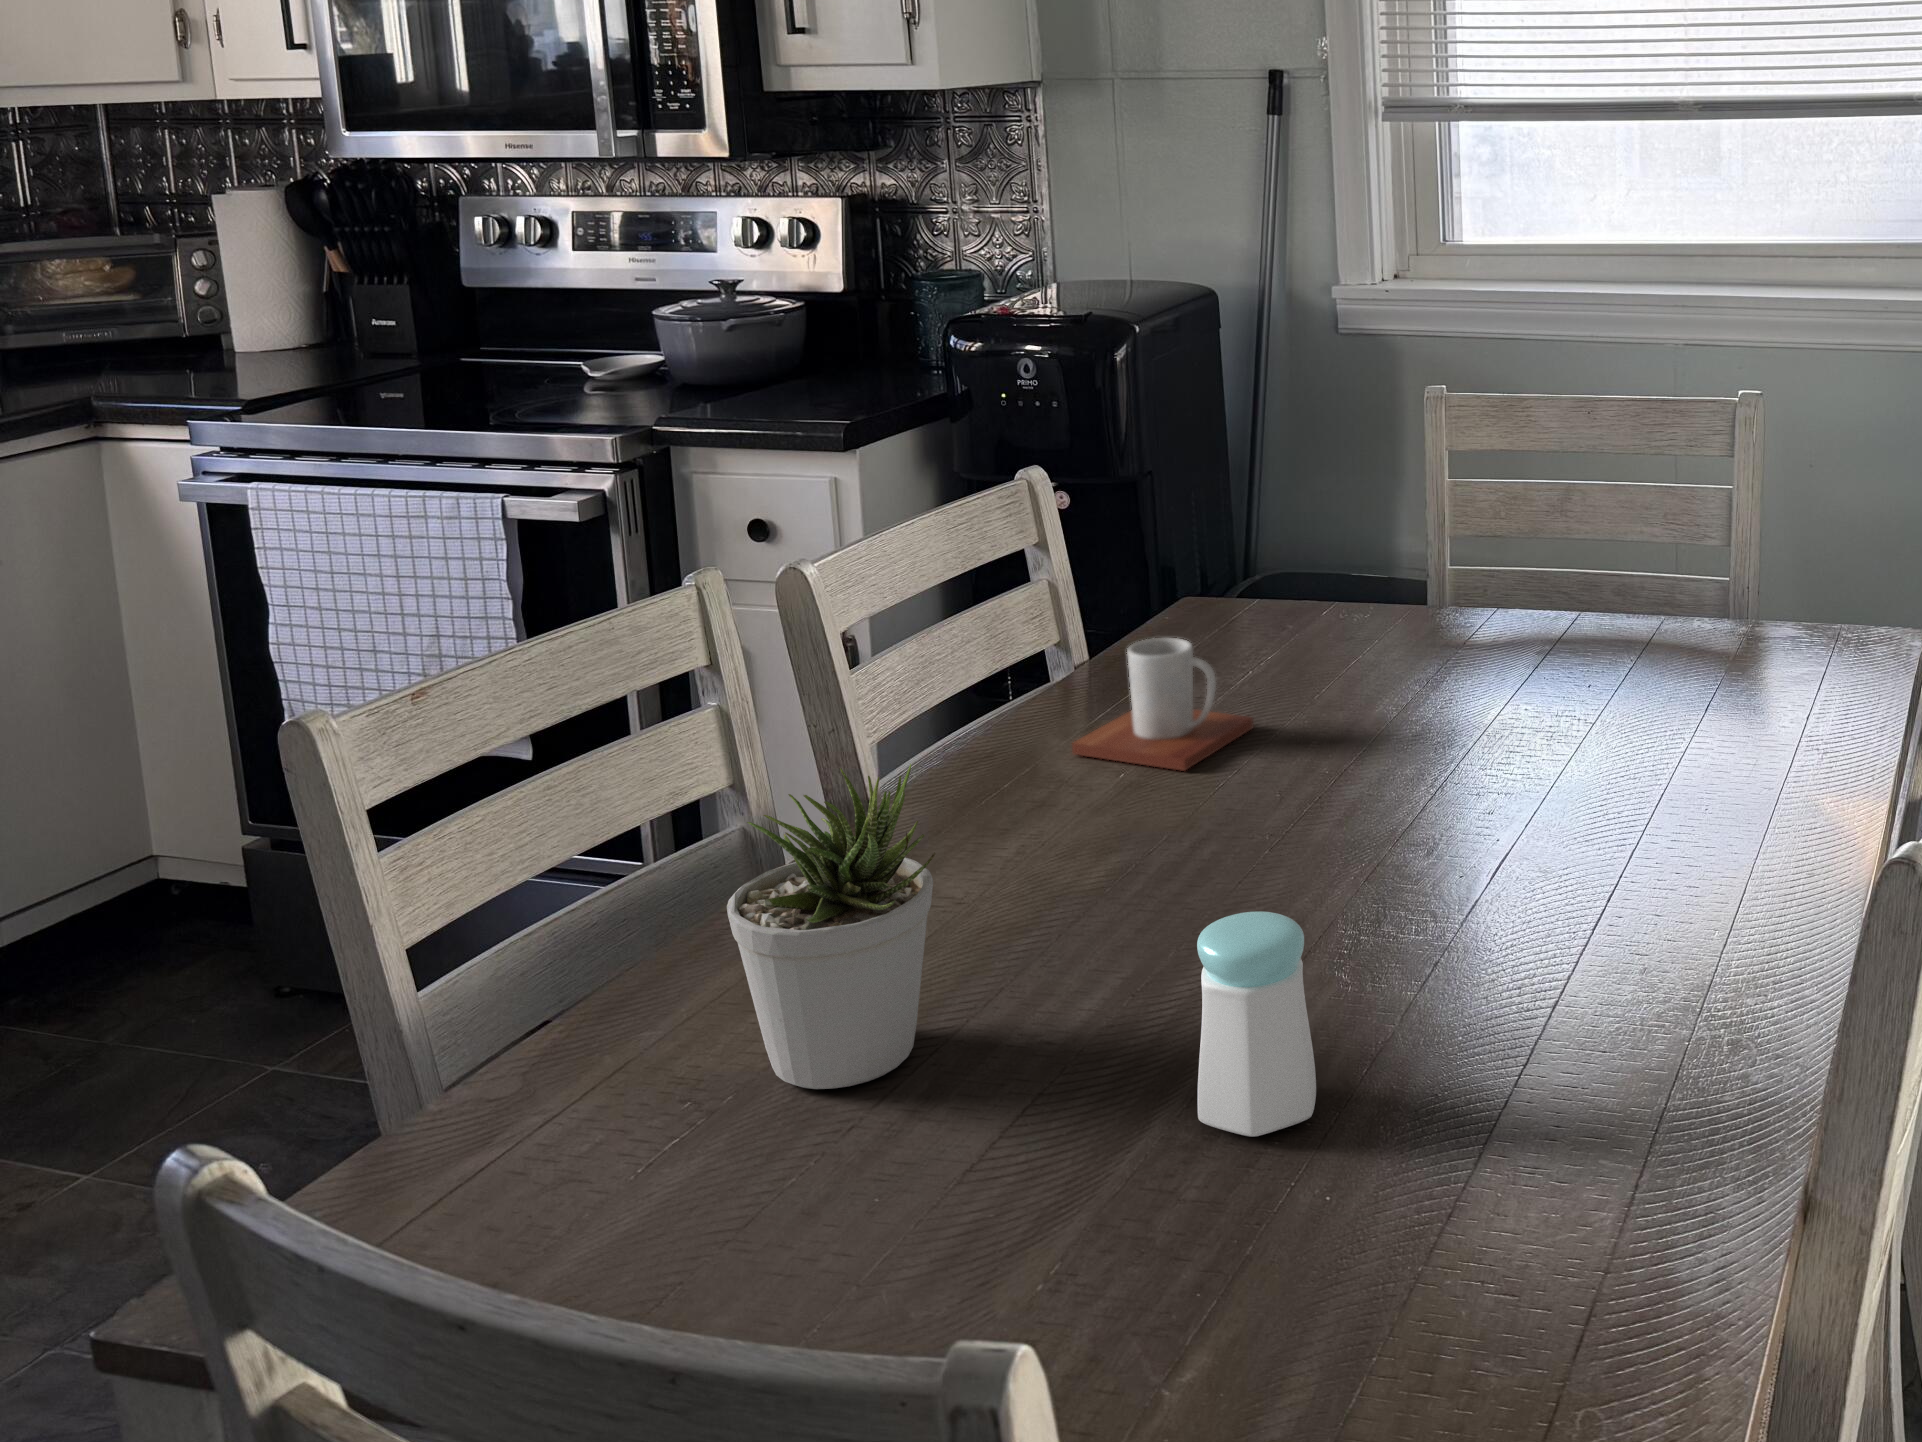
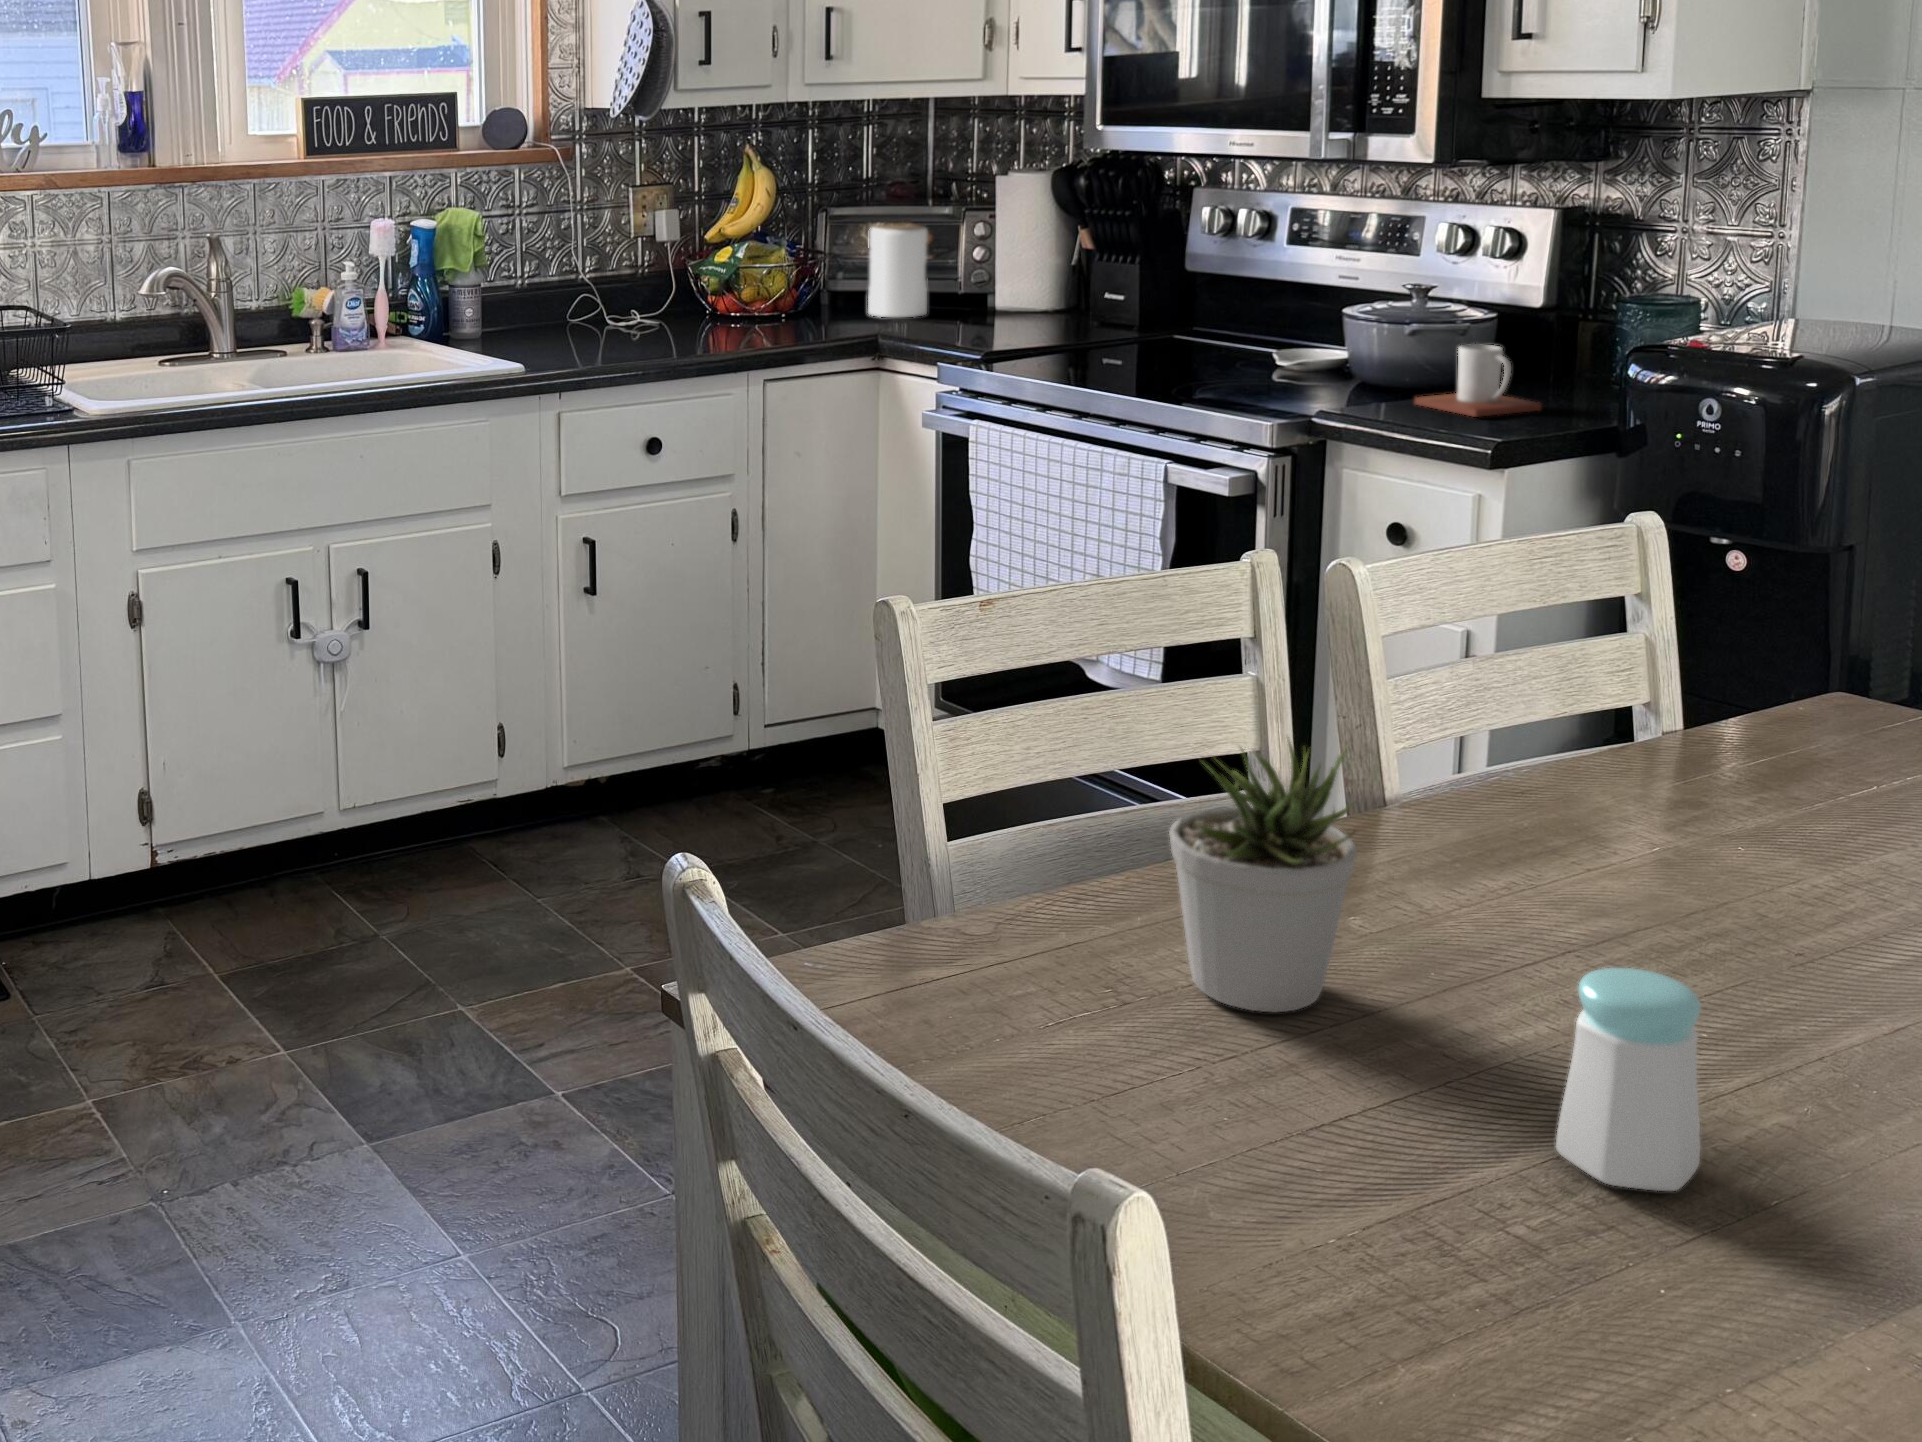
jar: none [45,259,142,376] -> present [868,226,927,317]
mug: present [1072,638,1253,771] -> present [1415,344,1541,417]

